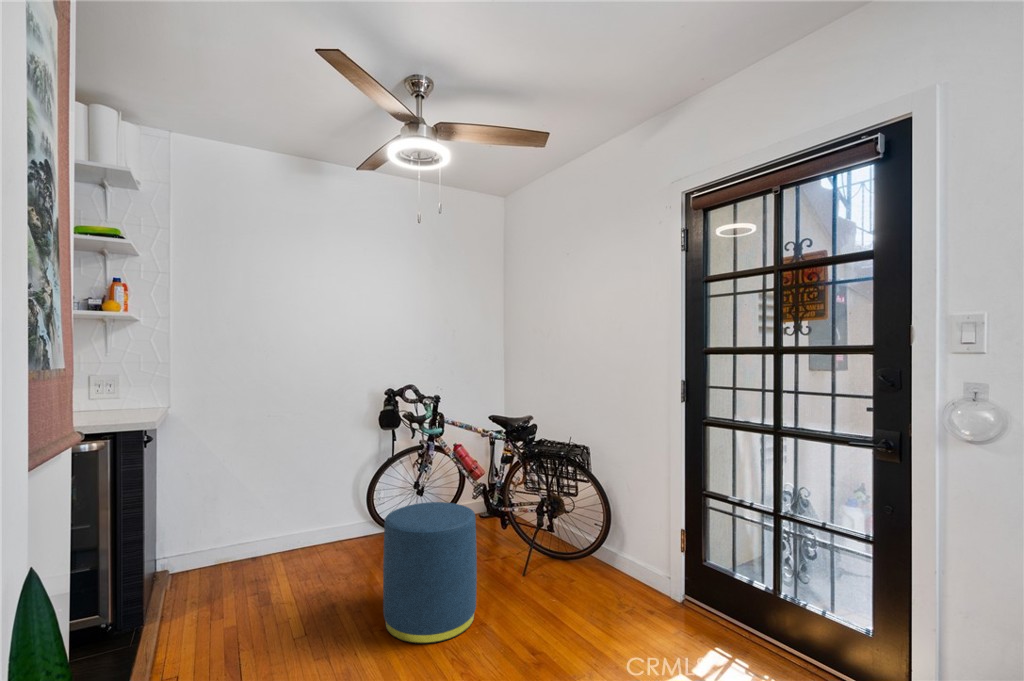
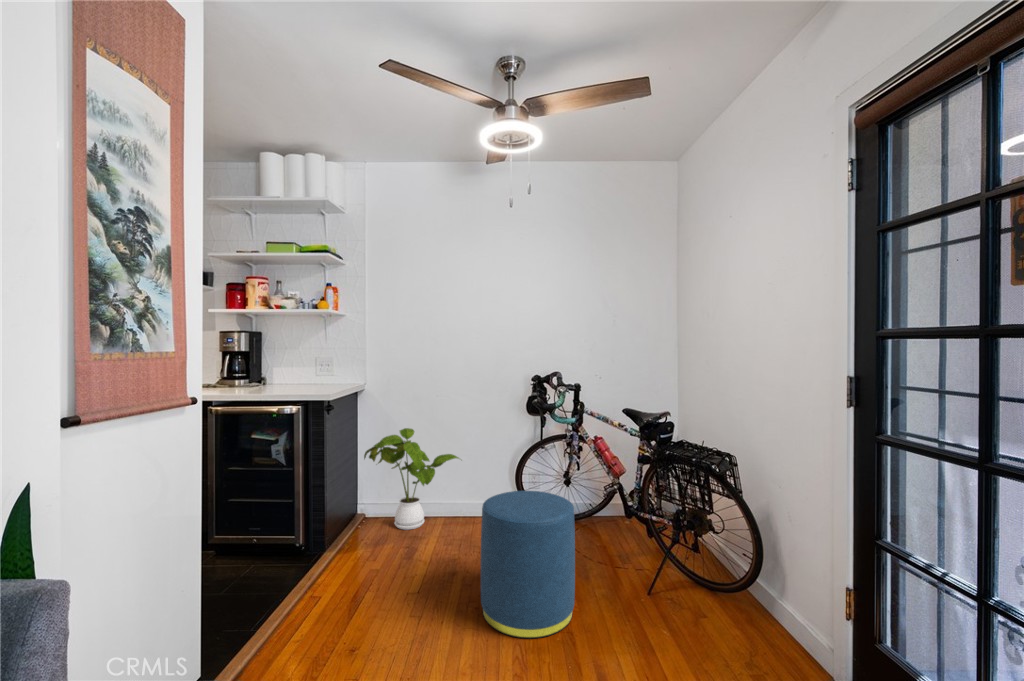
house plant: none [182,456,308,578] -> present [364,428,459,530]

